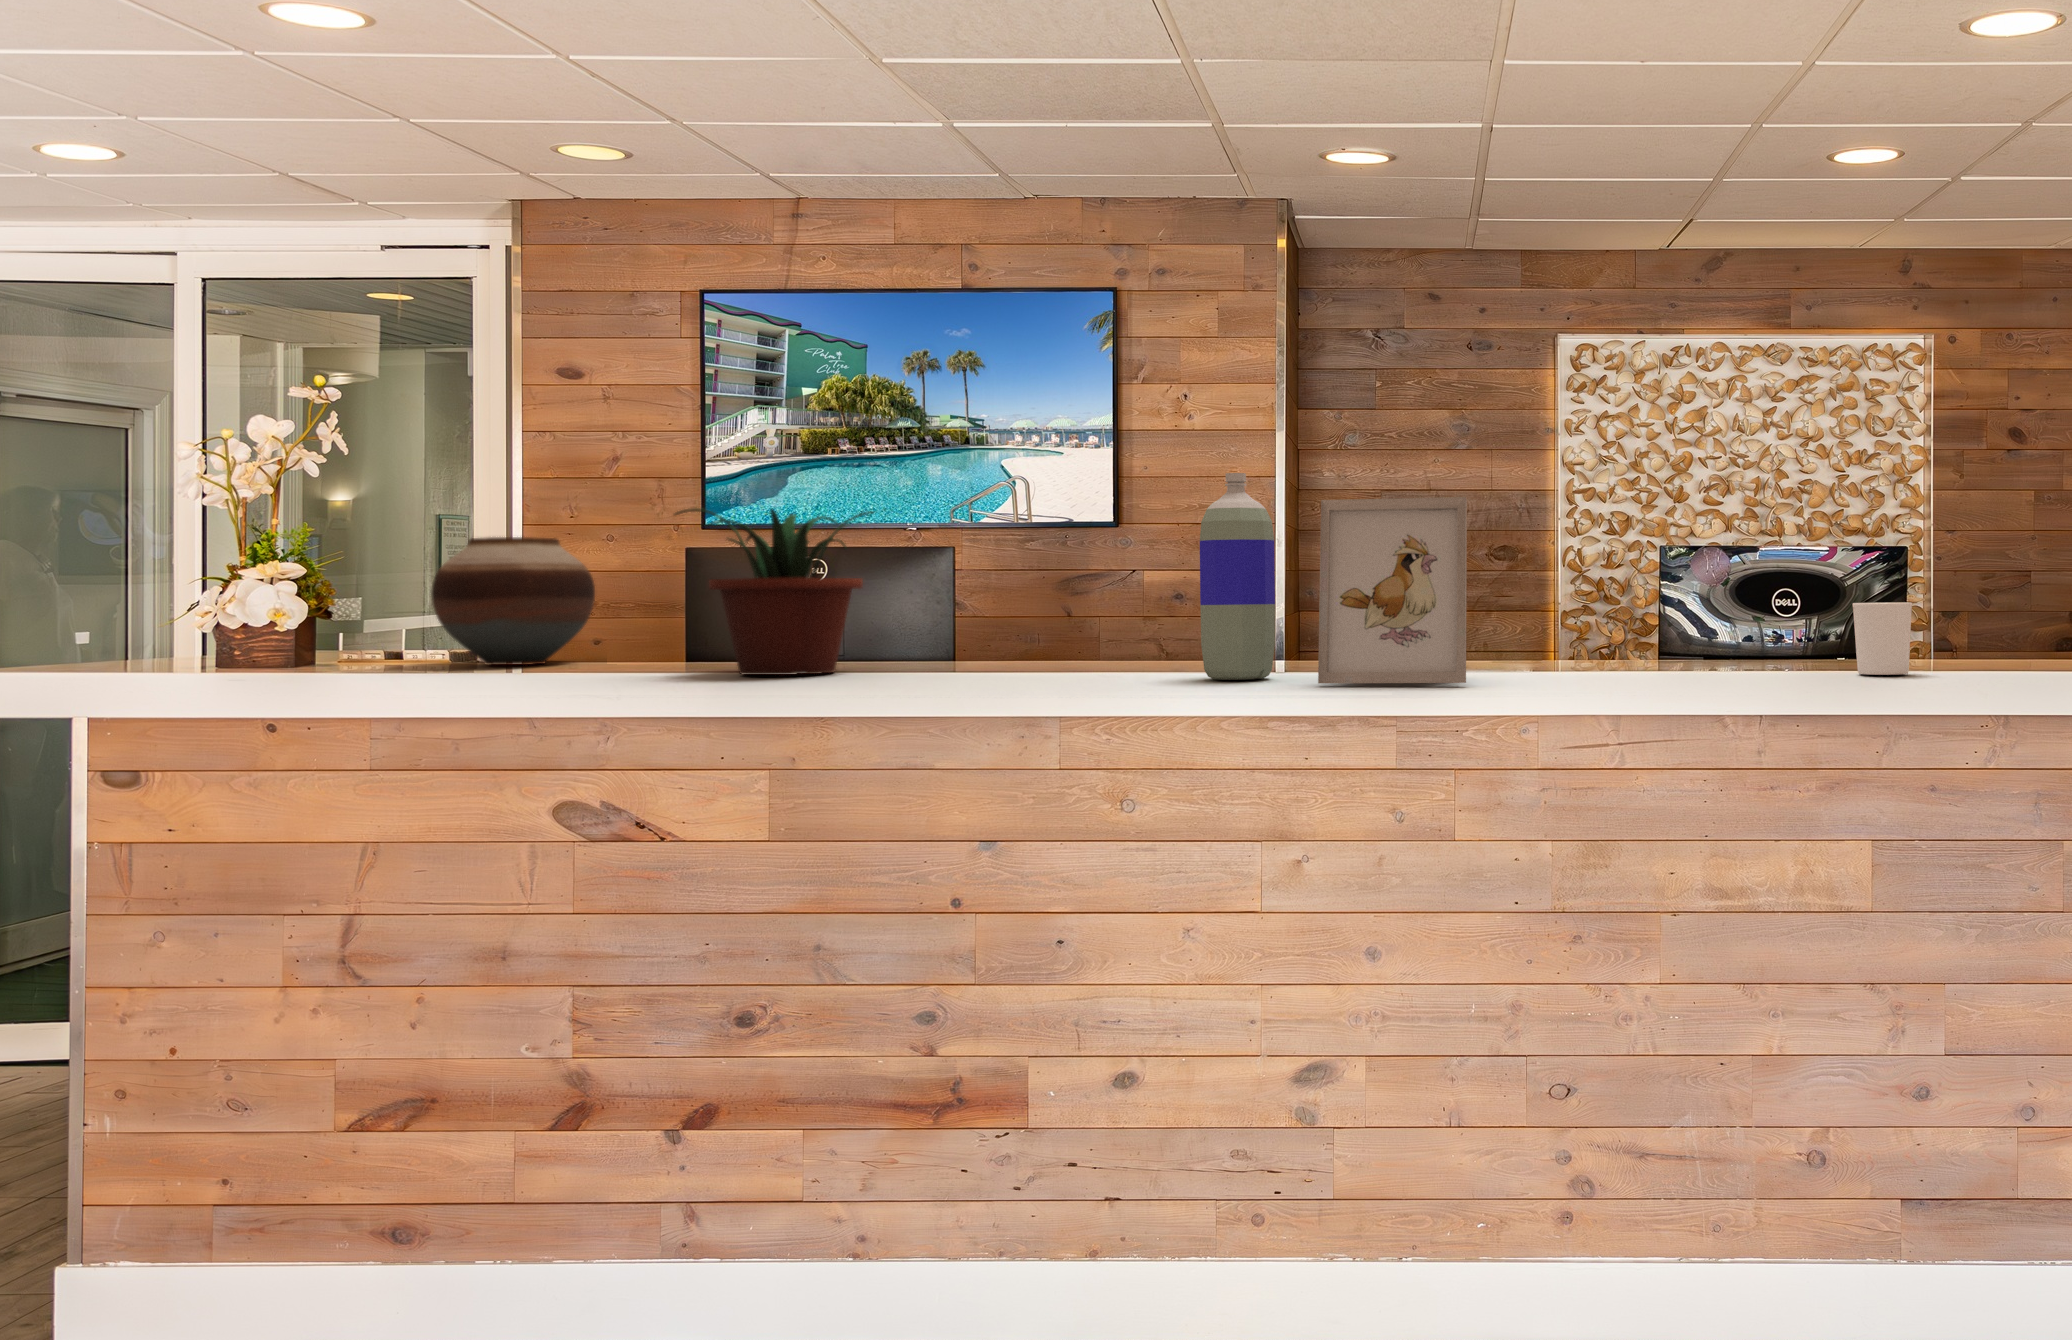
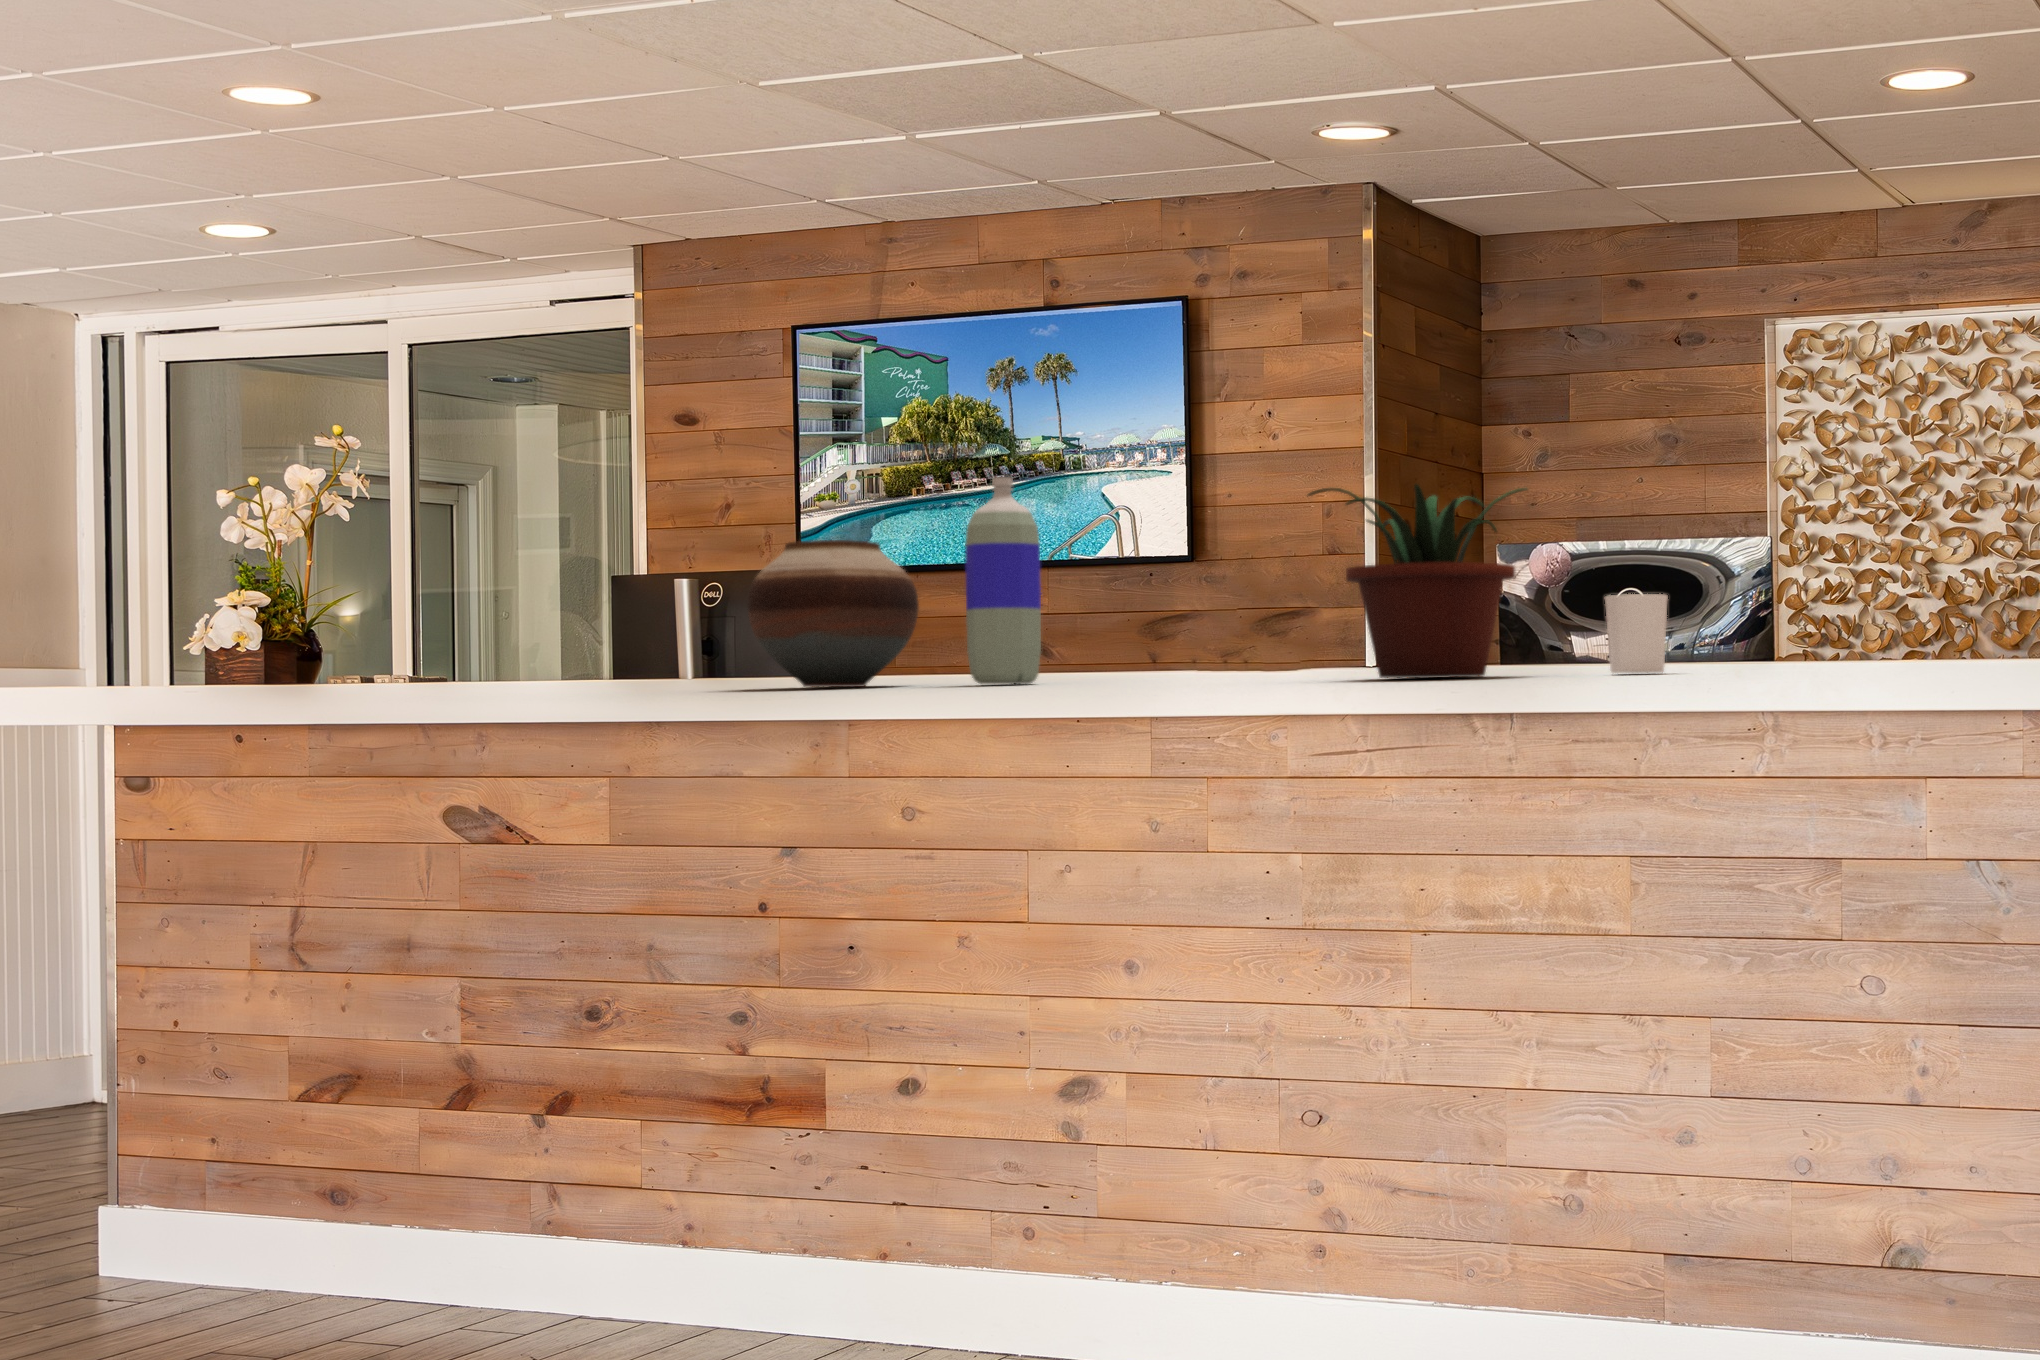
picture frame: present [1318,497,1467,683] -> none [1044,492,1223,683]
potted plant: present [675,508,873,675] -> present [1308,484,1527,678]
vase: present [431,537,595,665] -> present [747,540,919,687]

